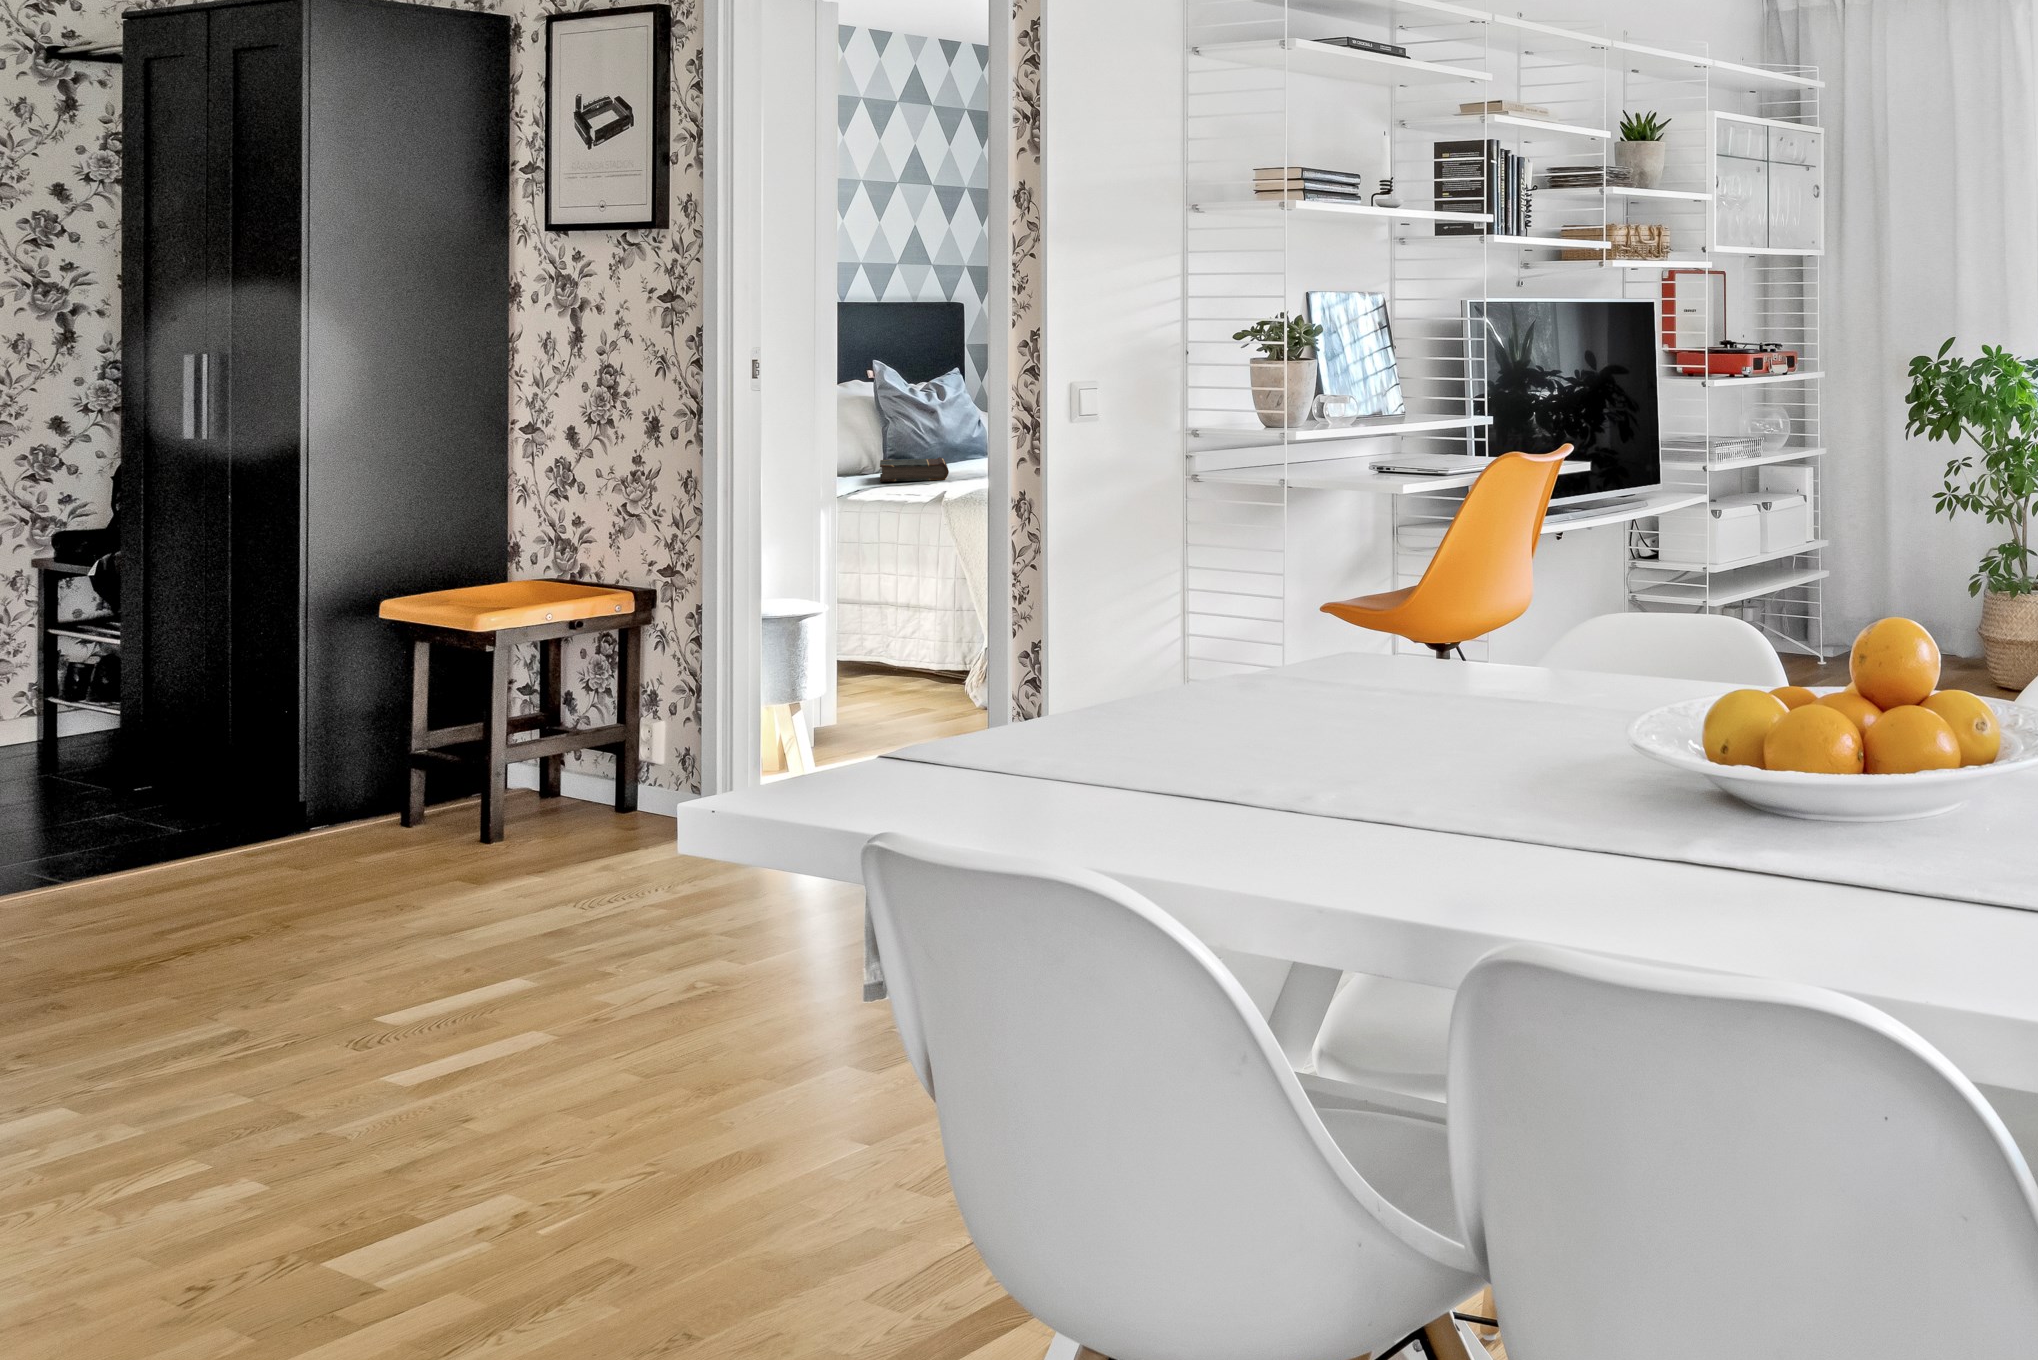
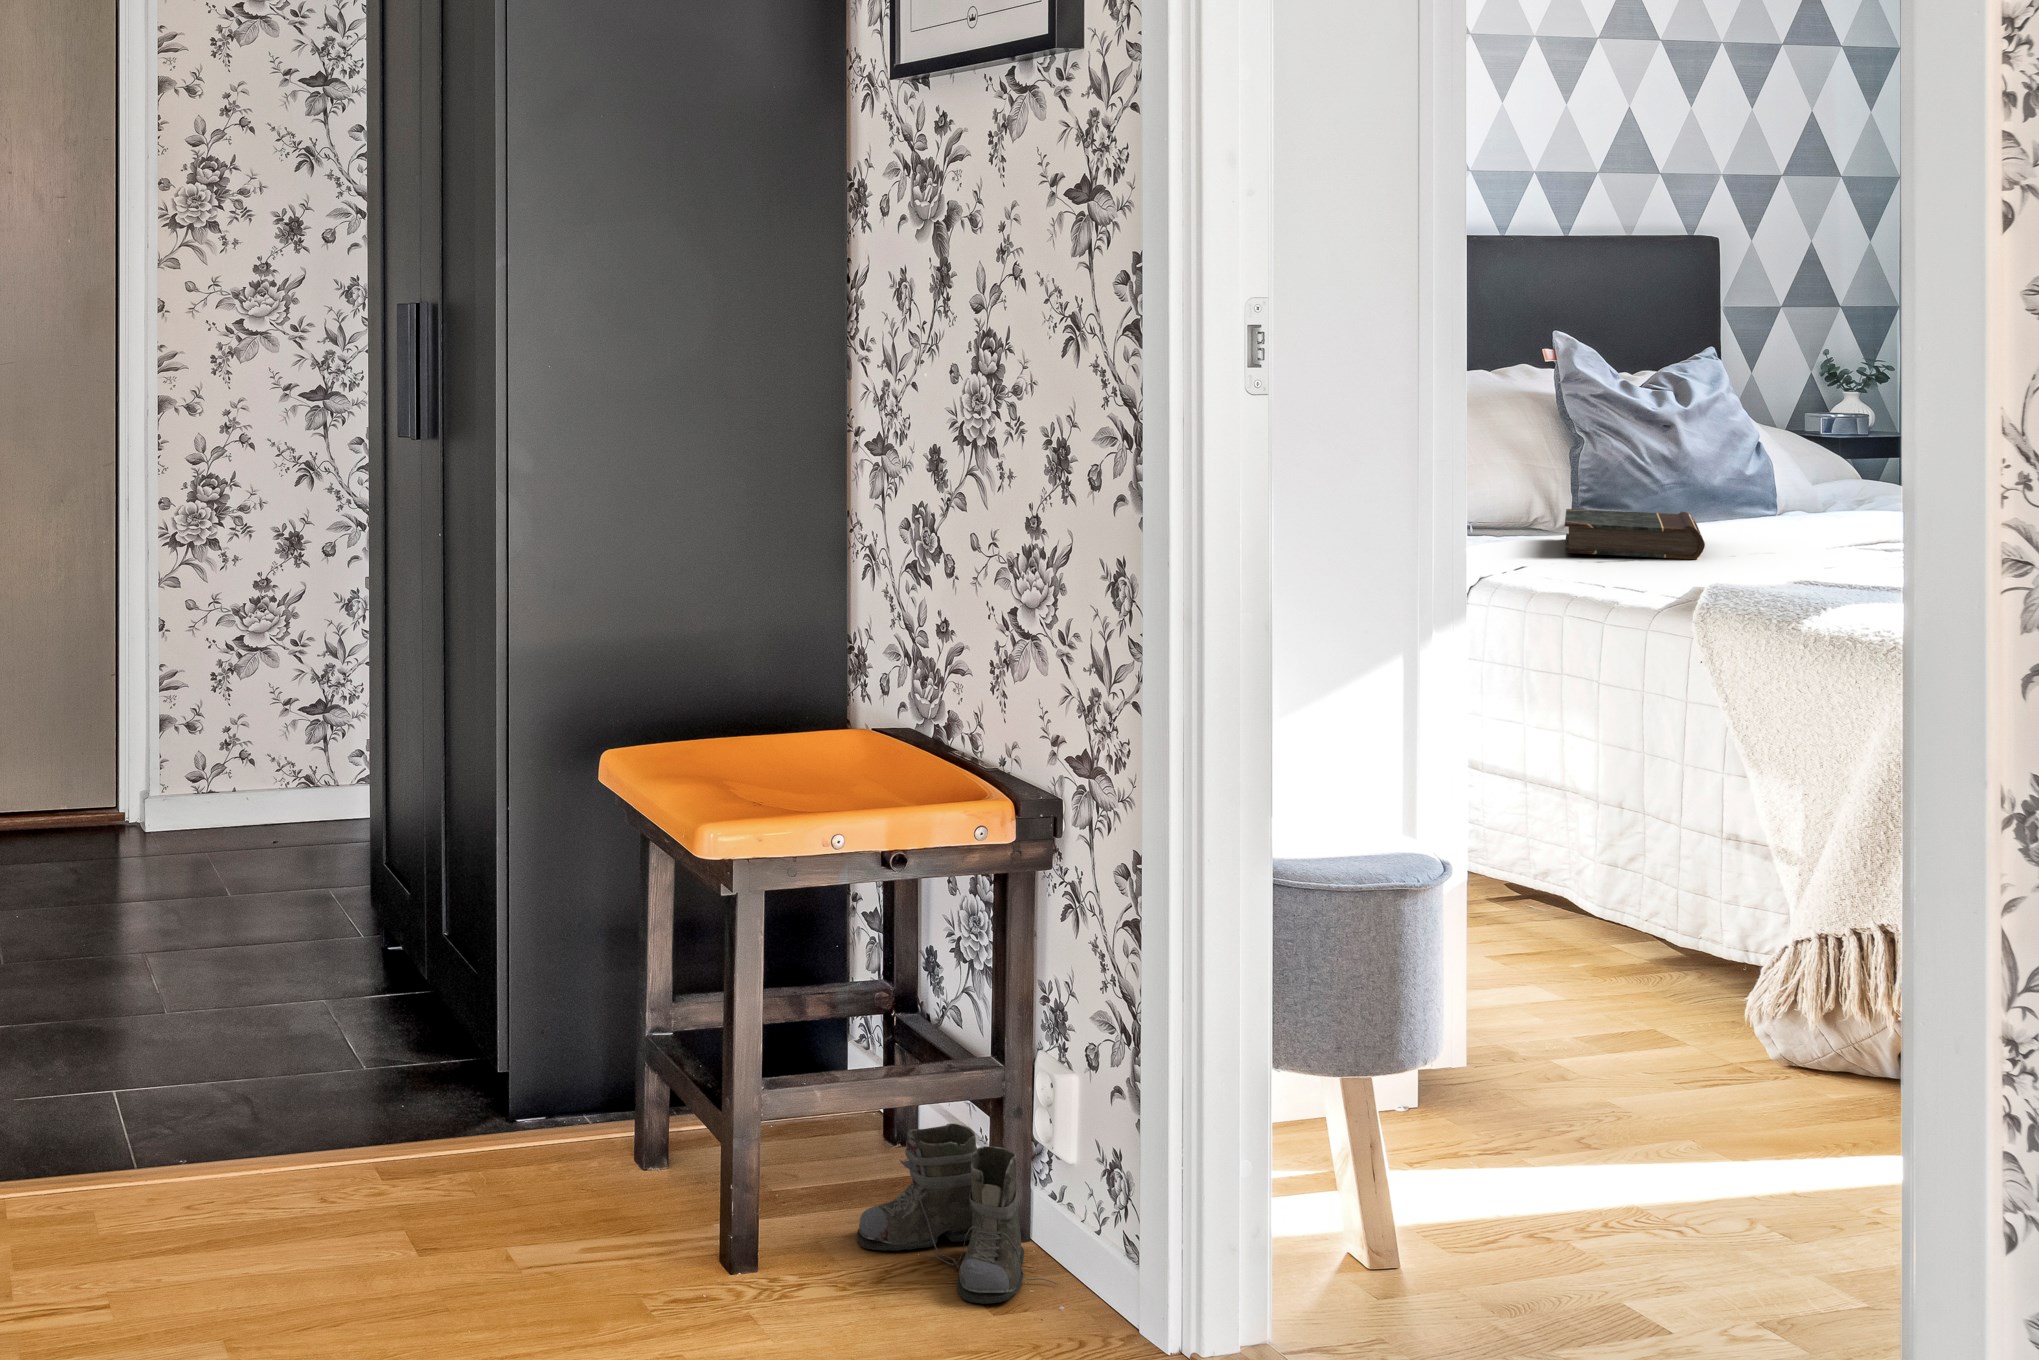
boots: none [549,758,659,825] -> present [857,1123,1057,1304]

